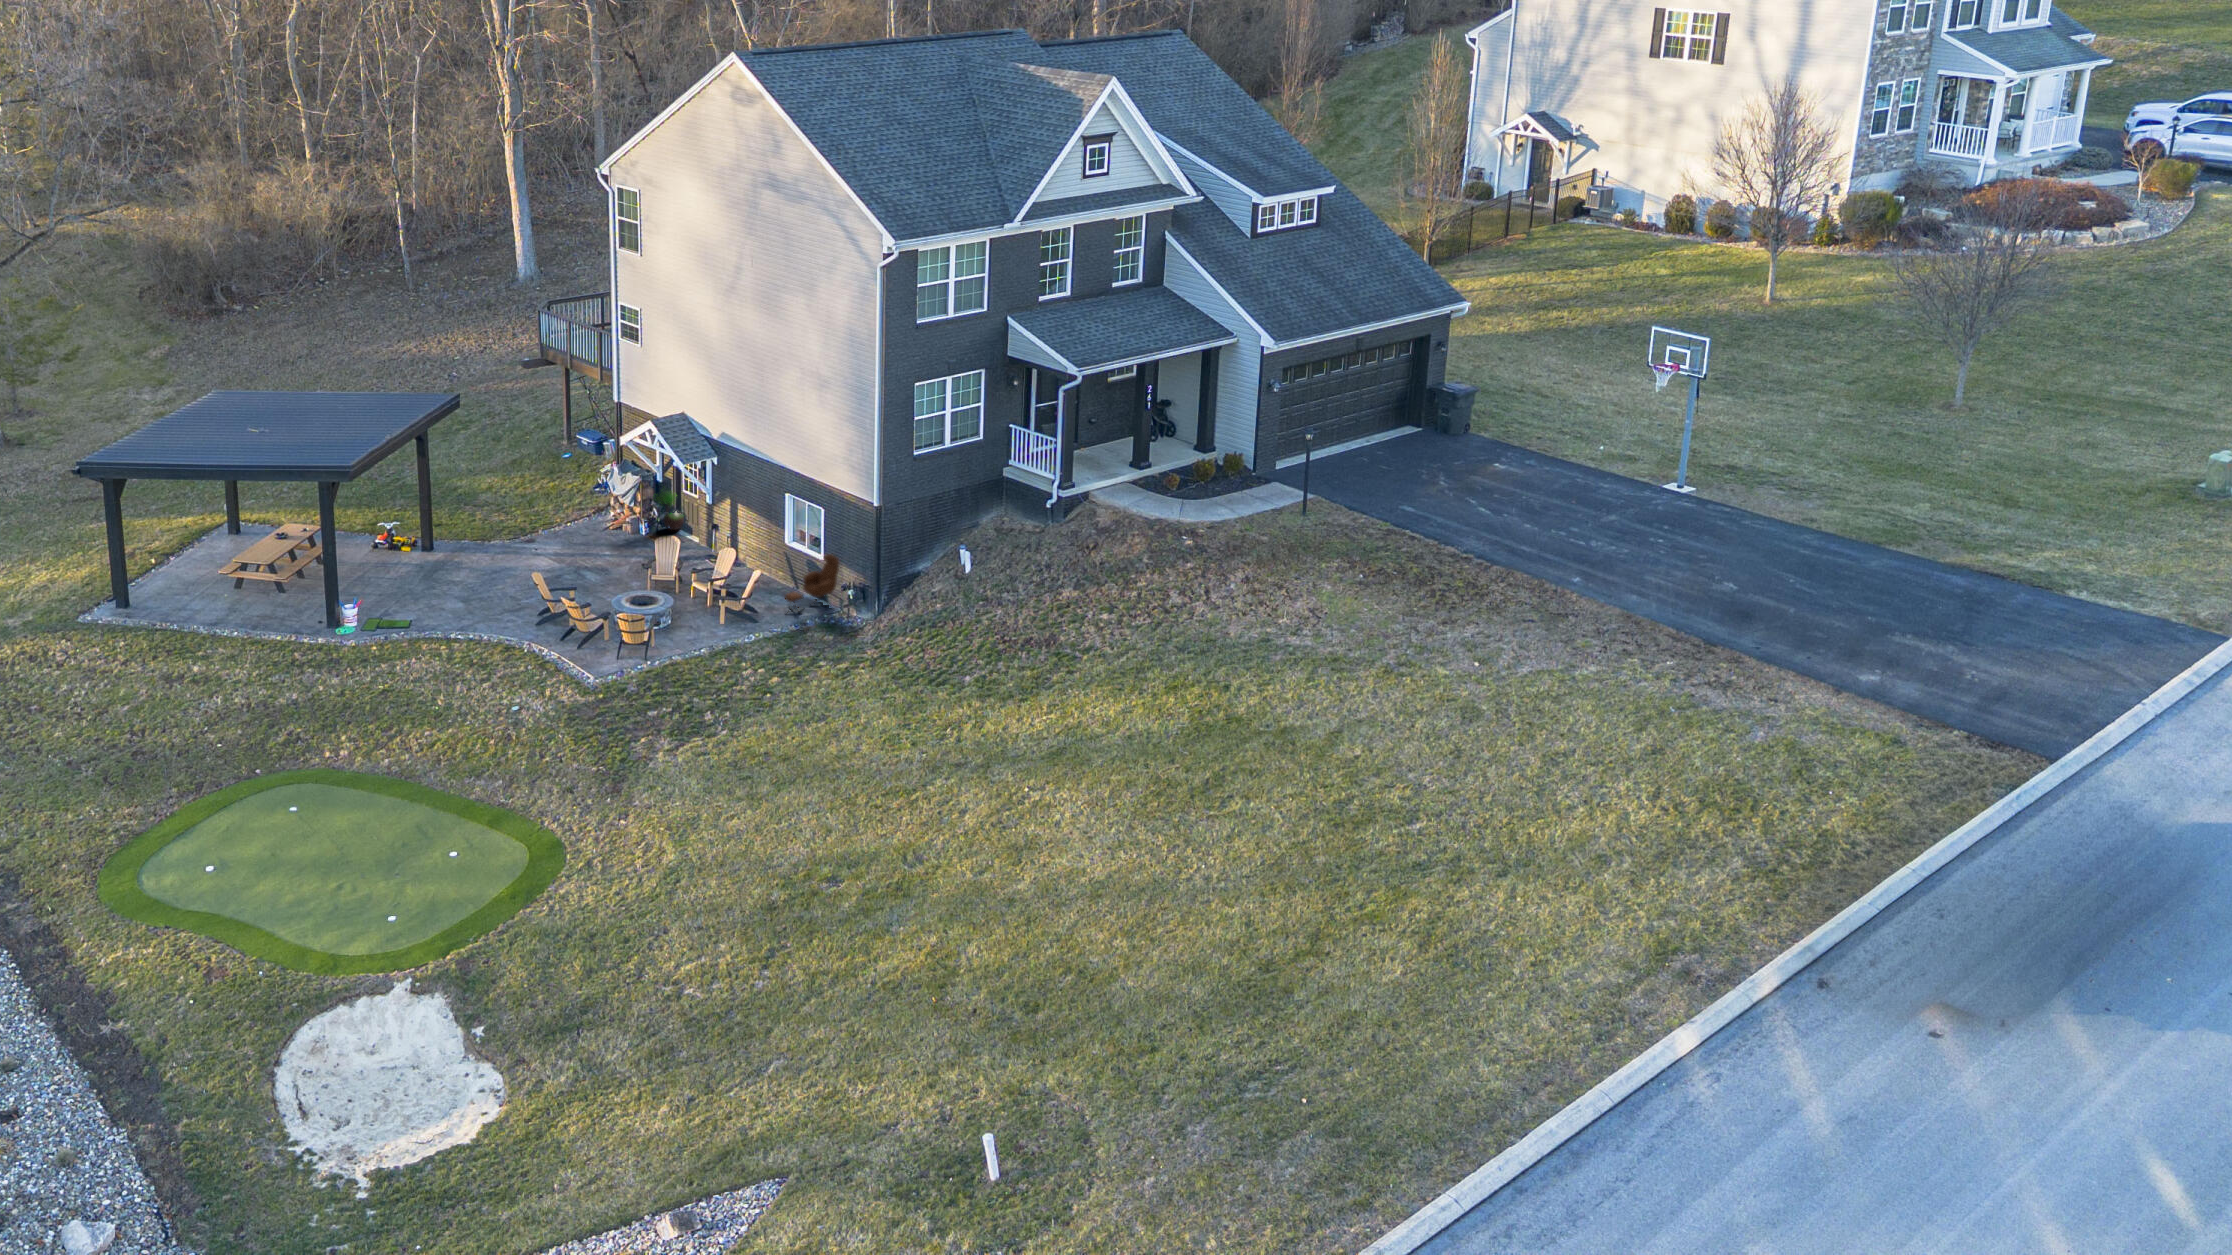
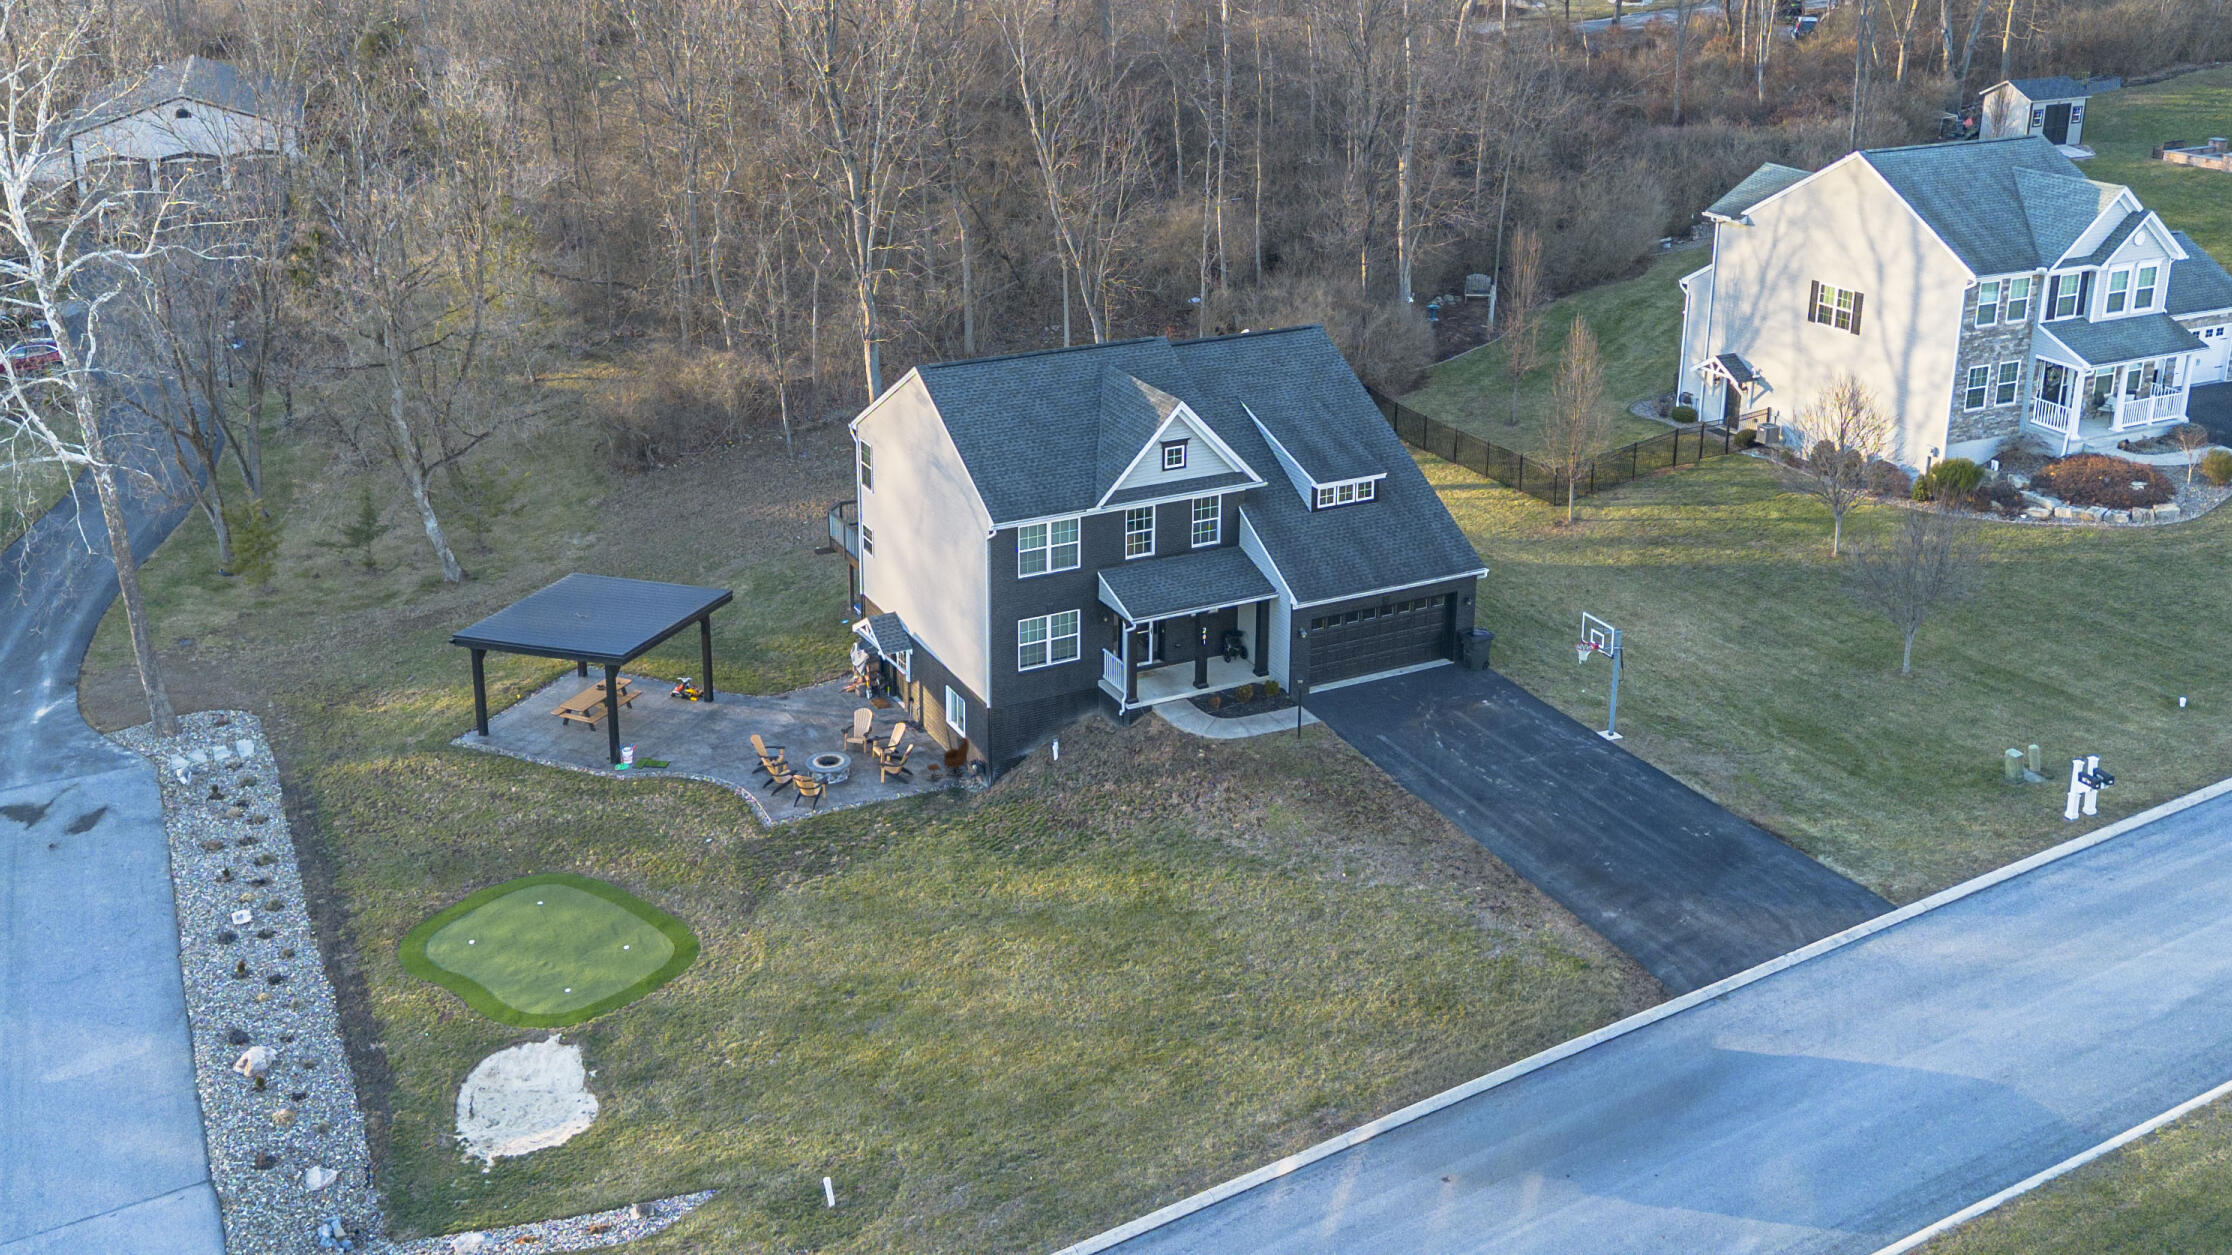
potted tree: present [653,491,684,530] -> none [868,666,892,699]

